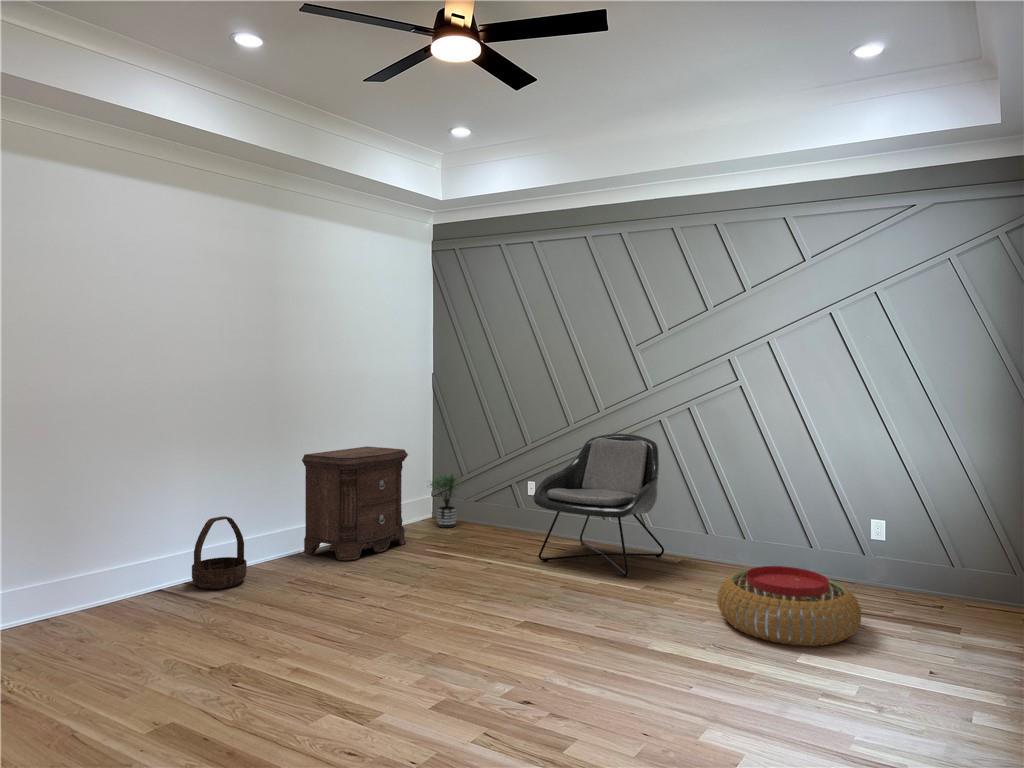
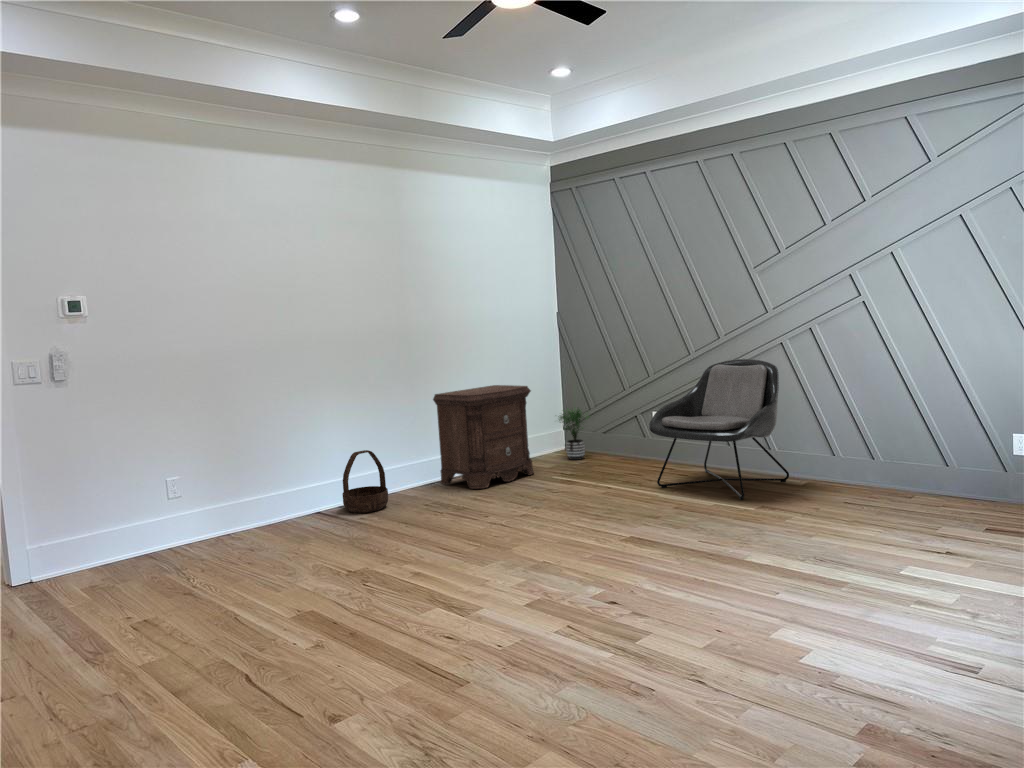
pouf: present [717,566,861,646] -> none [826,484,983,561]

